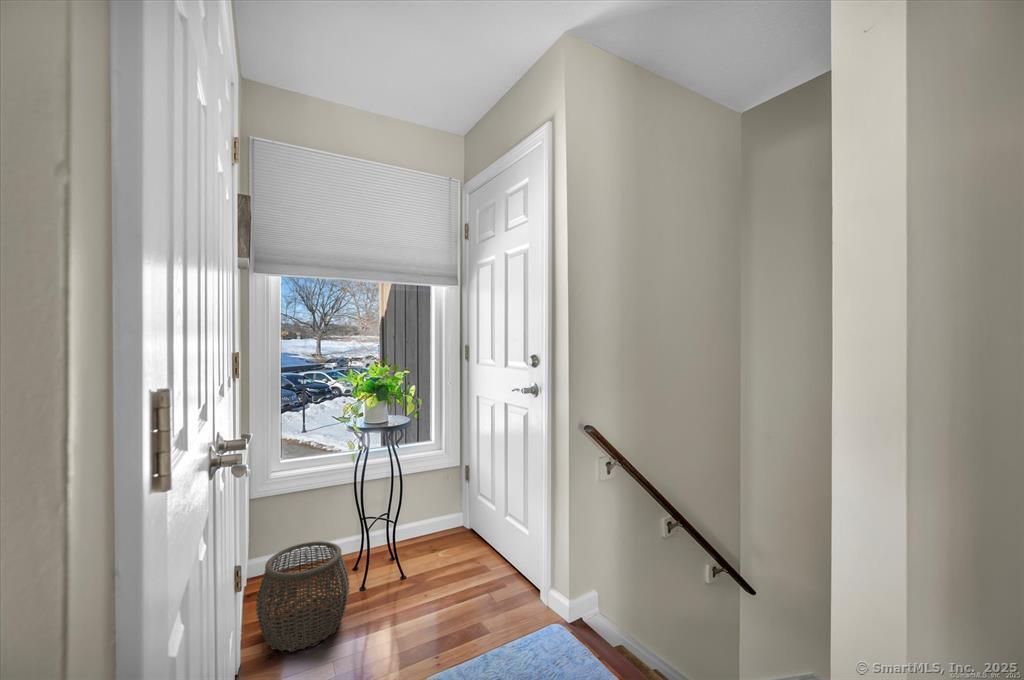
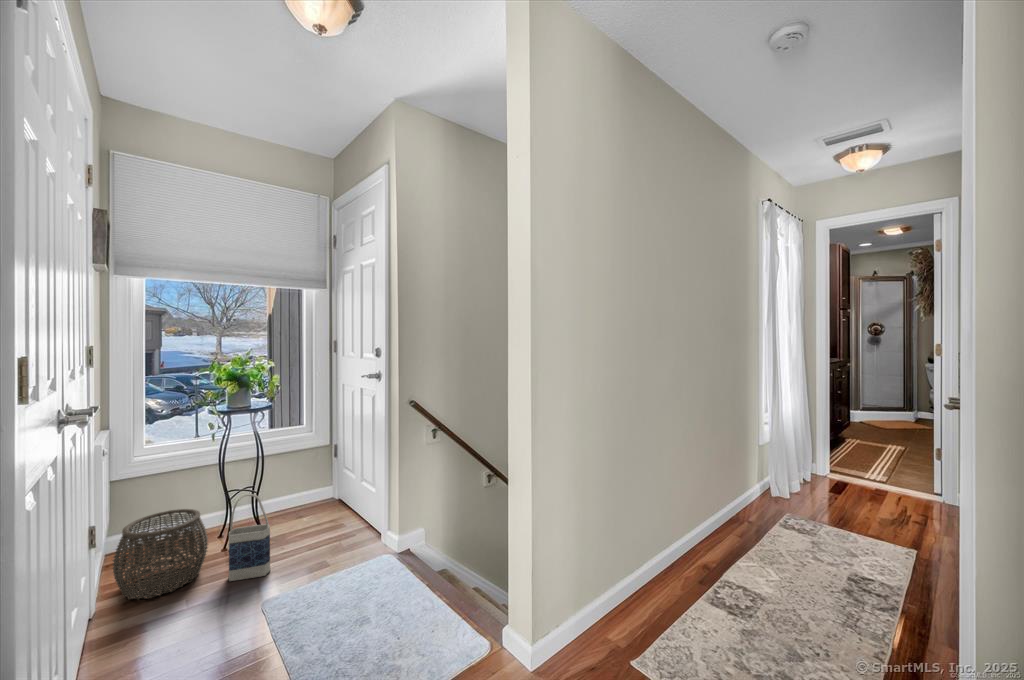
bag: none [373,533,418,639] -> present [229,494,270,581]

